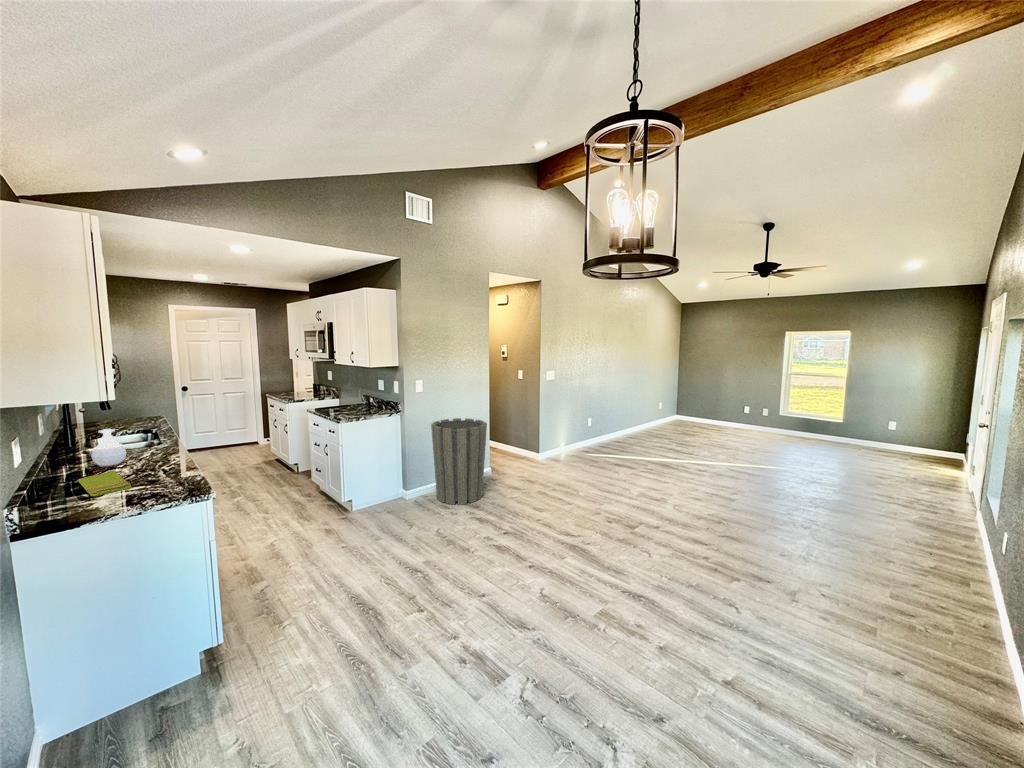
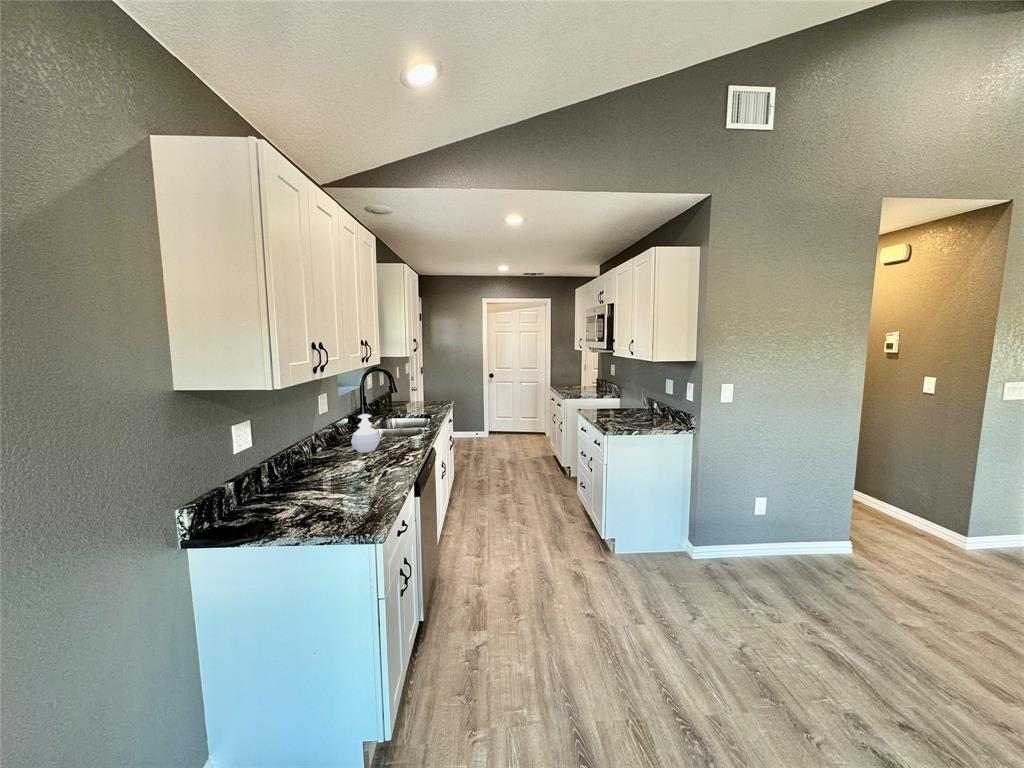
trash can: present [431,418,487,505] -> none [743,449,861,608]
dish towel: present [78,470,131,496] -> none [298,462,351,496]

